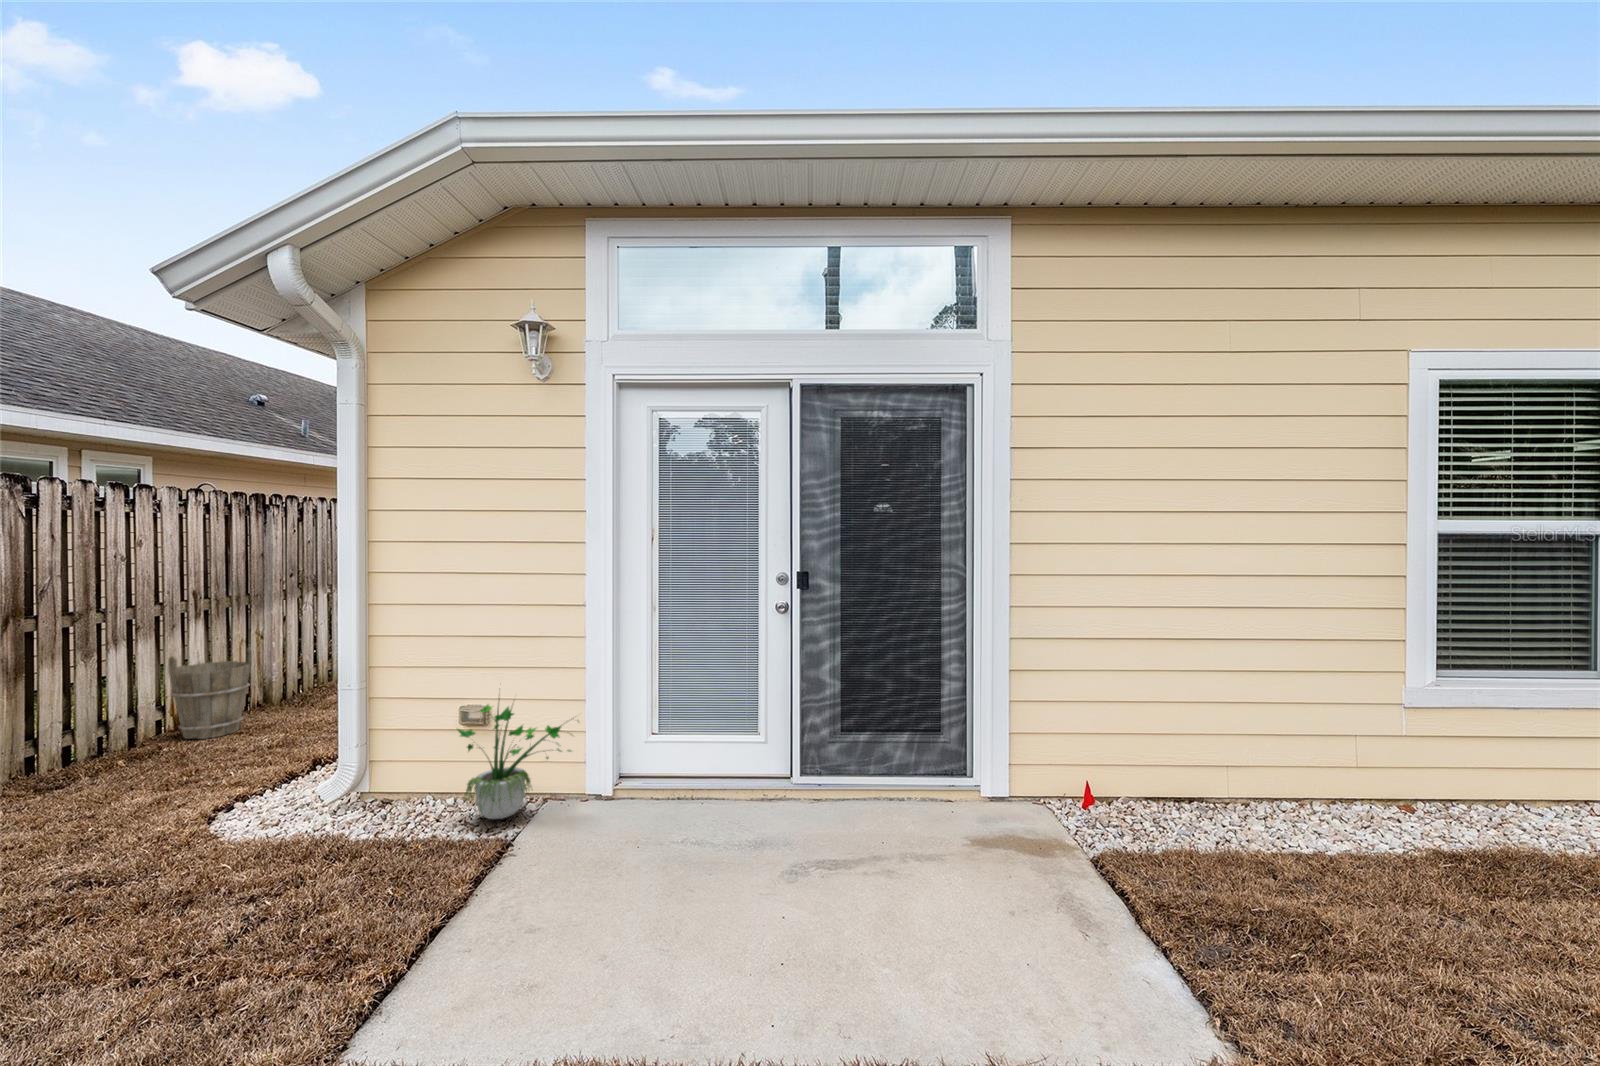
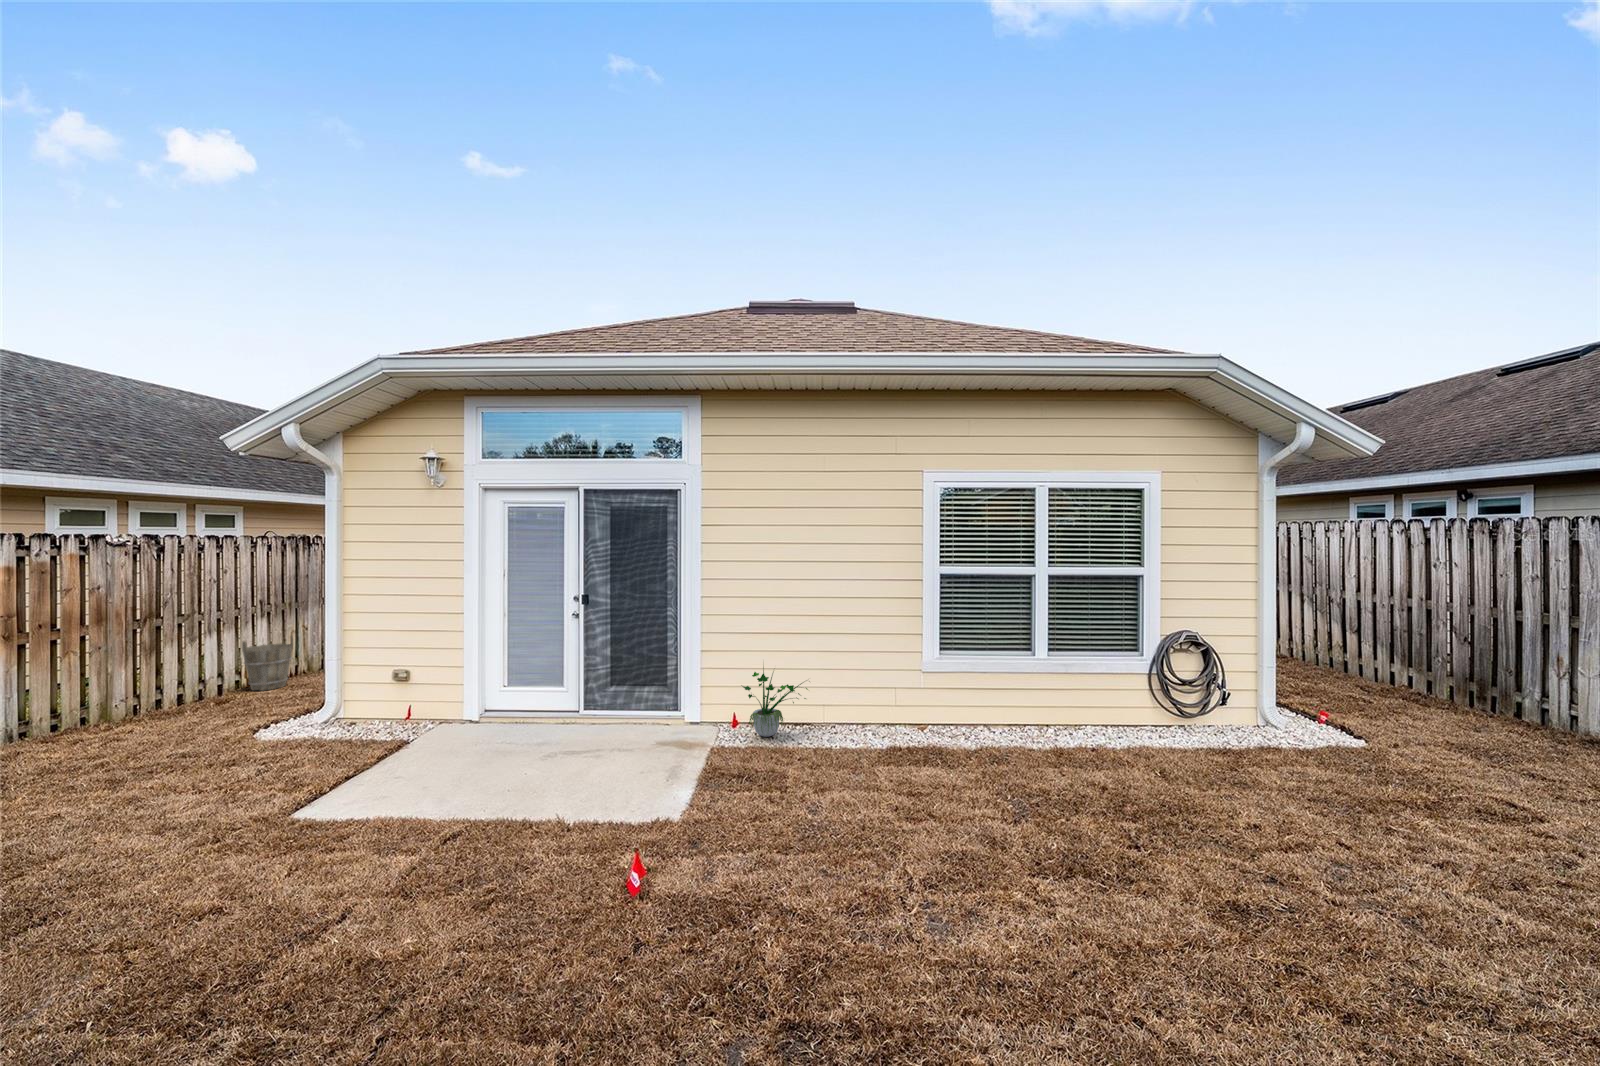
potted plant: present [457,698,572,819] -> present [743,667,808,737]

